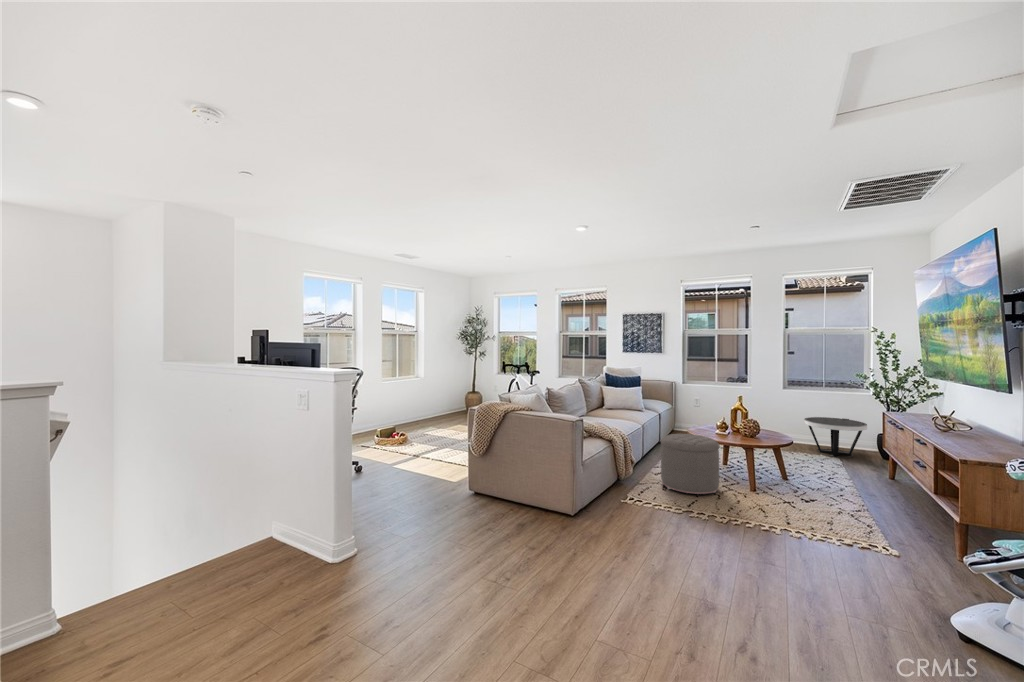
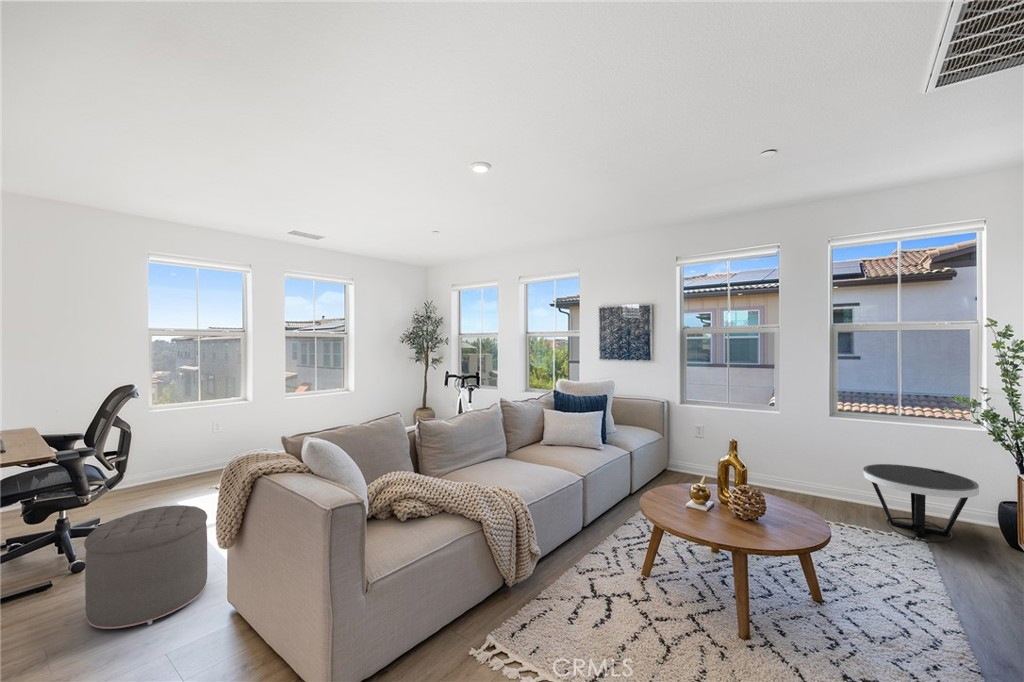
ottoman: present [661,434,720,494] -> present [84,505,207,629]

